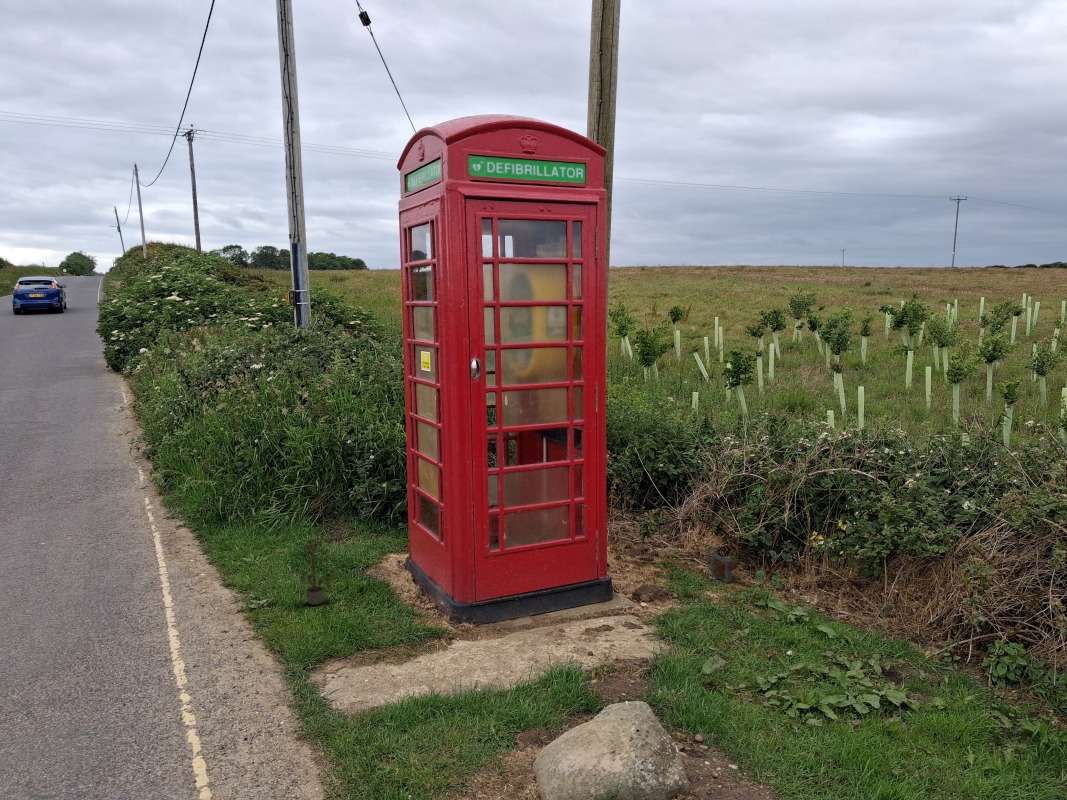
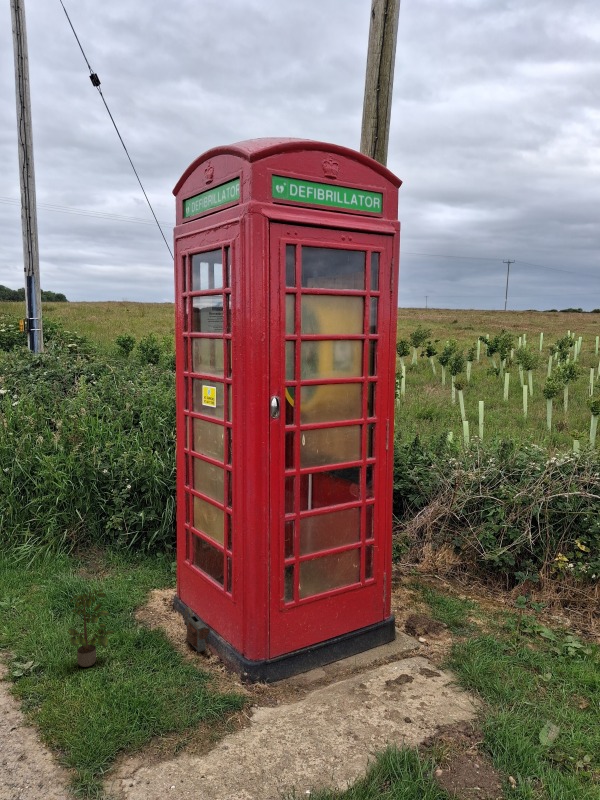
watering can: present [707,546,740,583] -> present [185,607,210,652]

